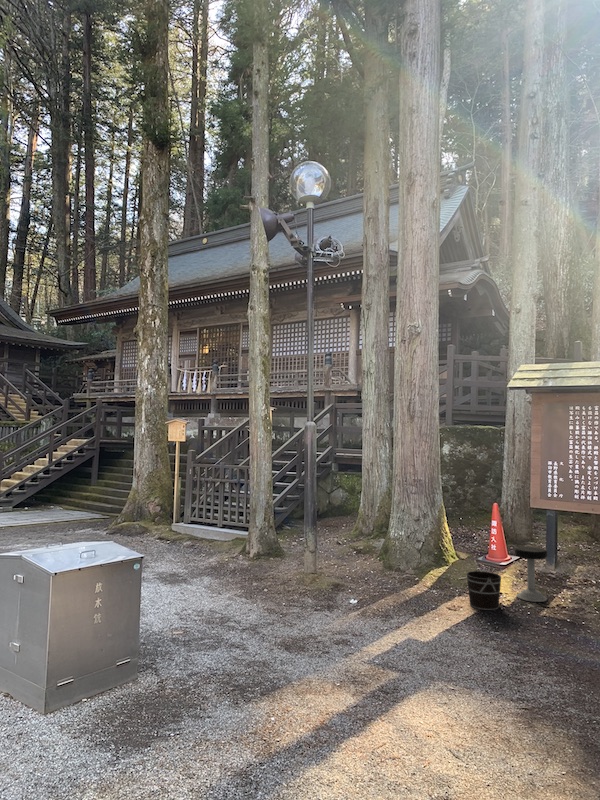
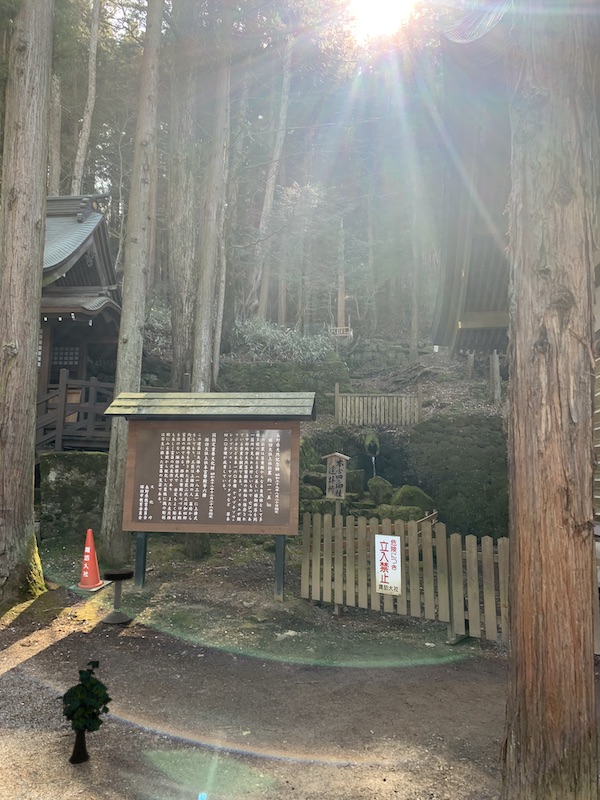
bucket: present [466,570,501,610] -> none [48,599,85,640]
decorative plant: none [508,649,569,750] -> present [55,661,112,763]

